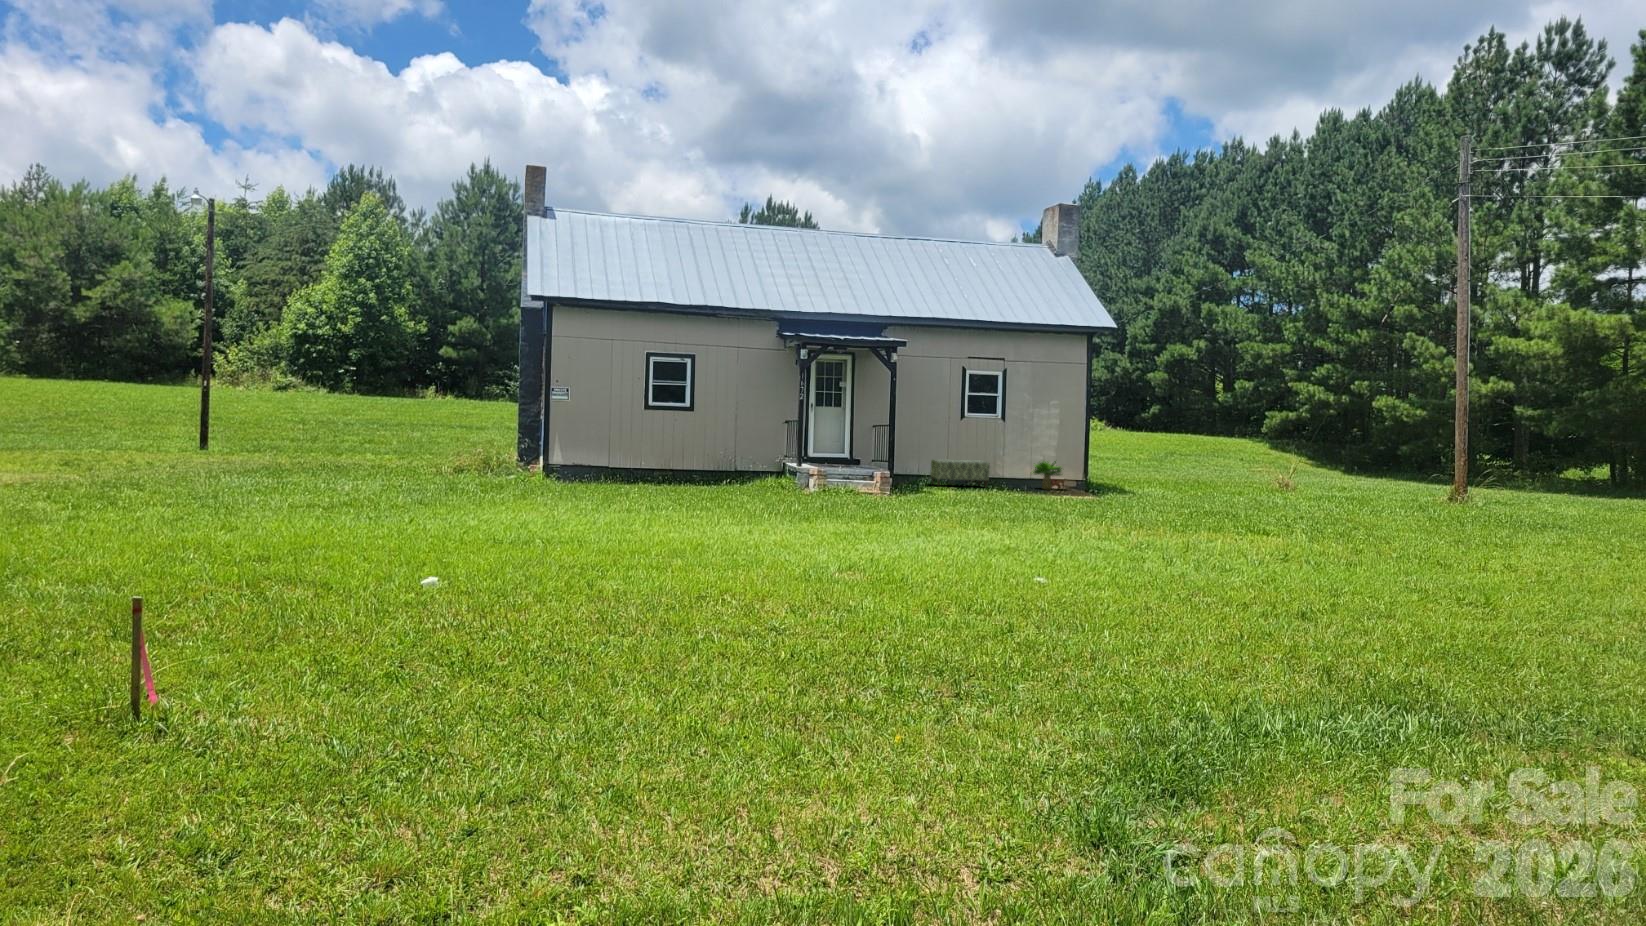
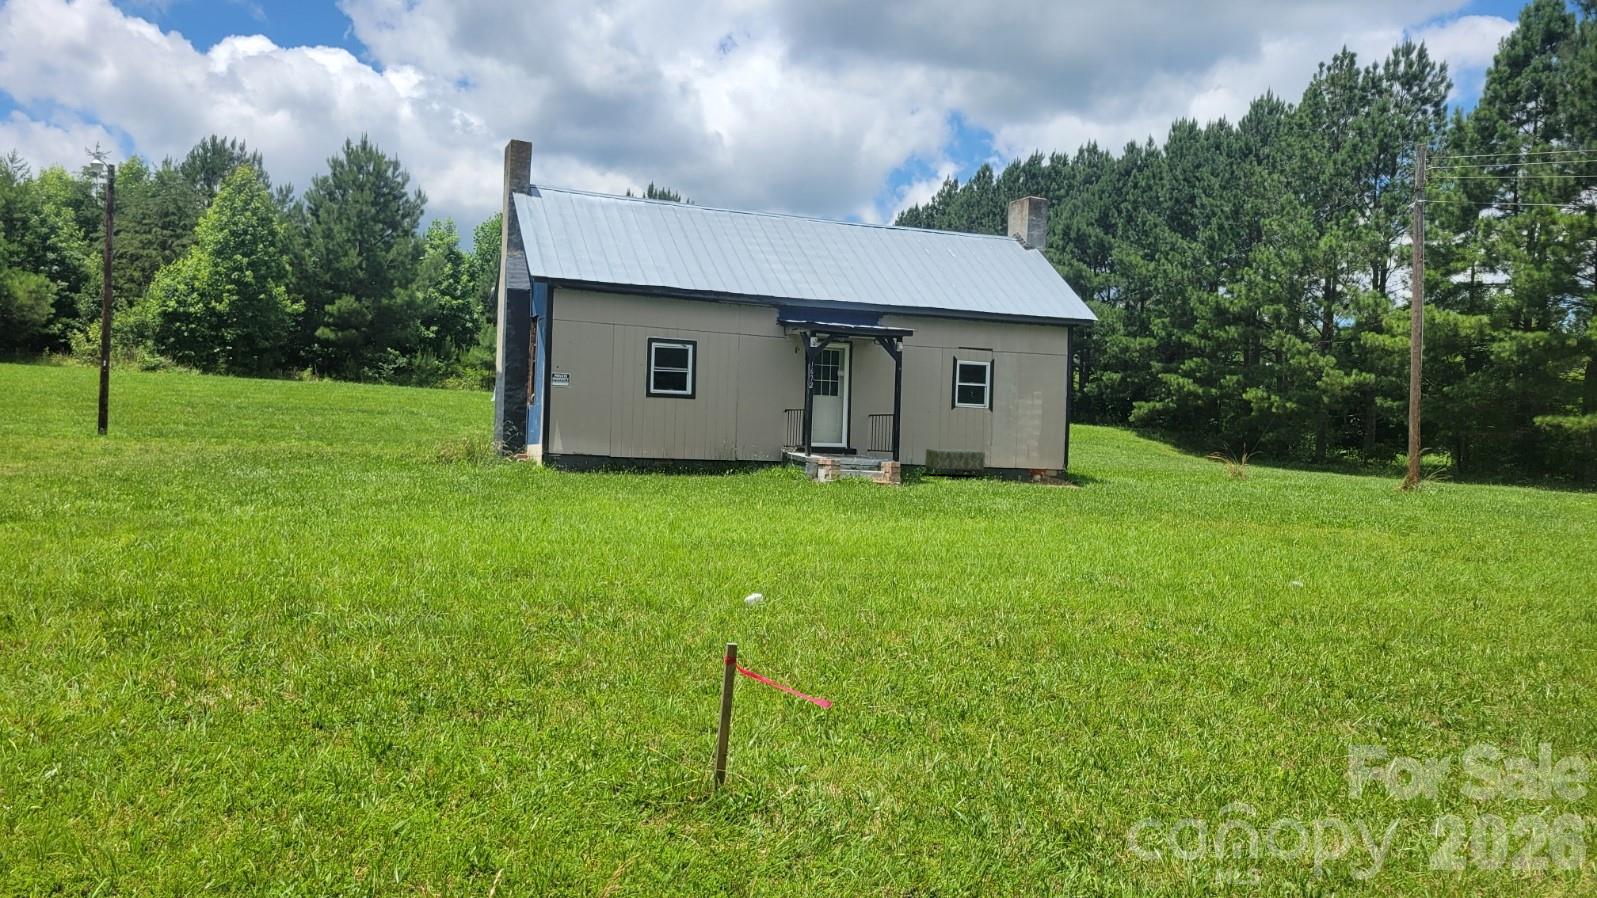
potted plant: present [1032,461,1062,490] -> none [1018,448,1055,478]

